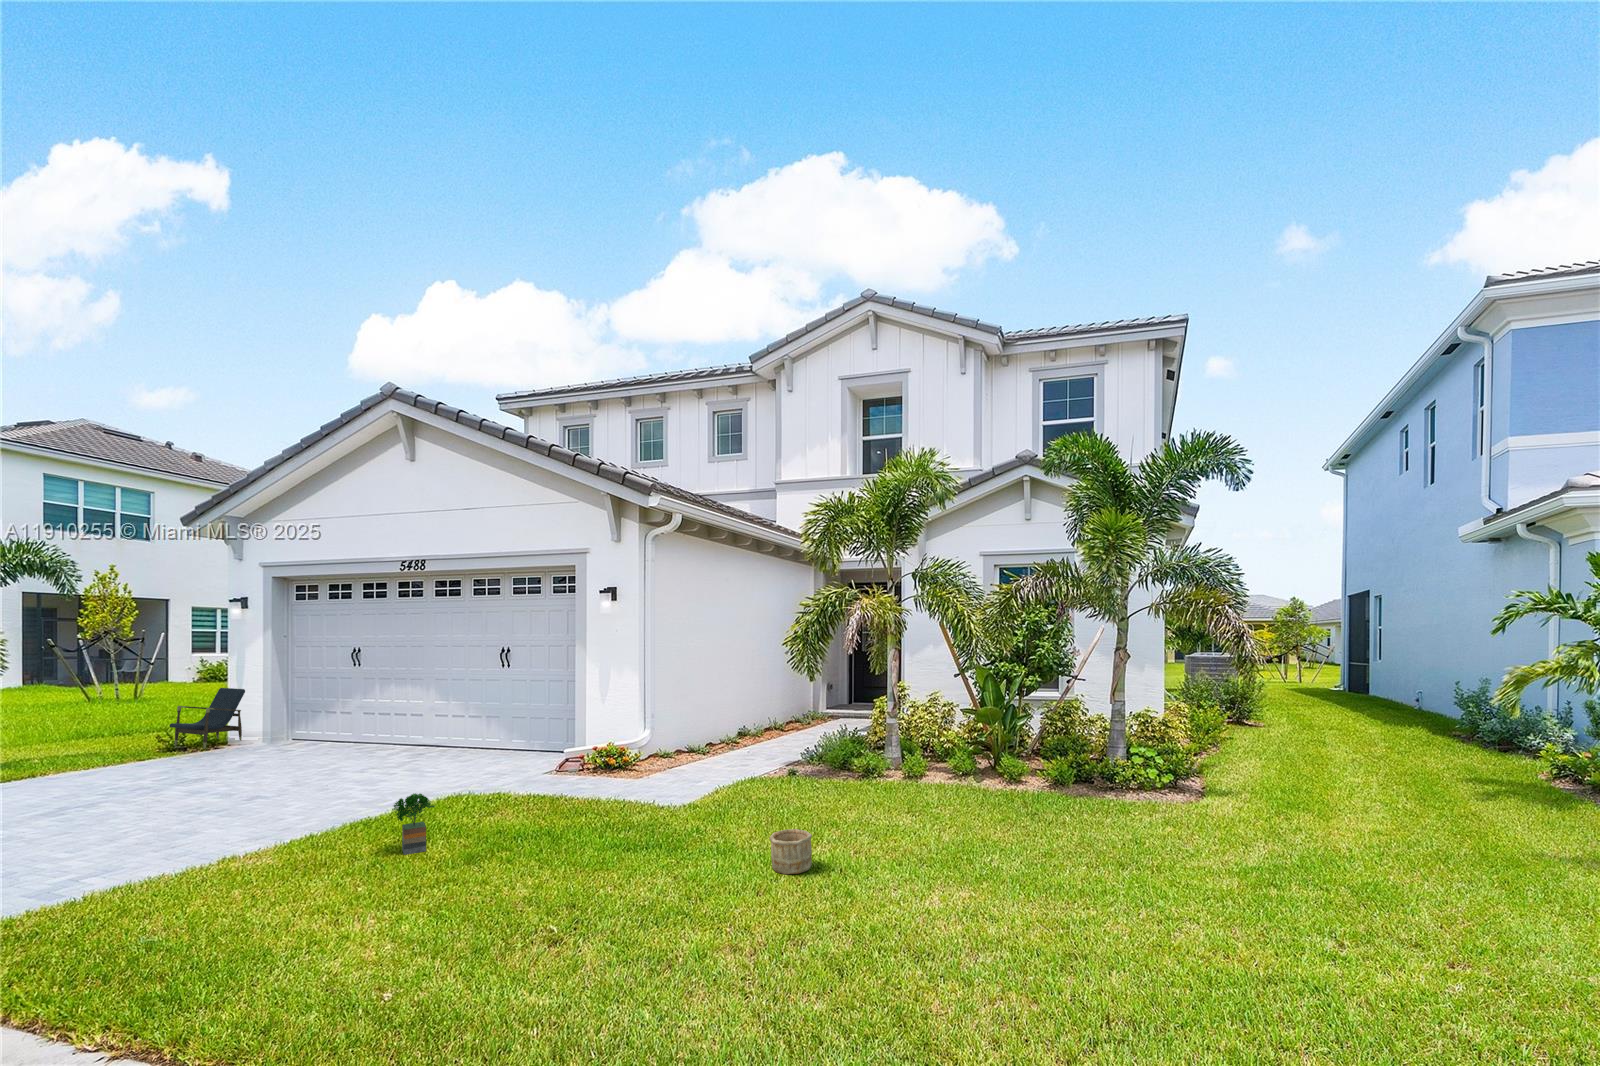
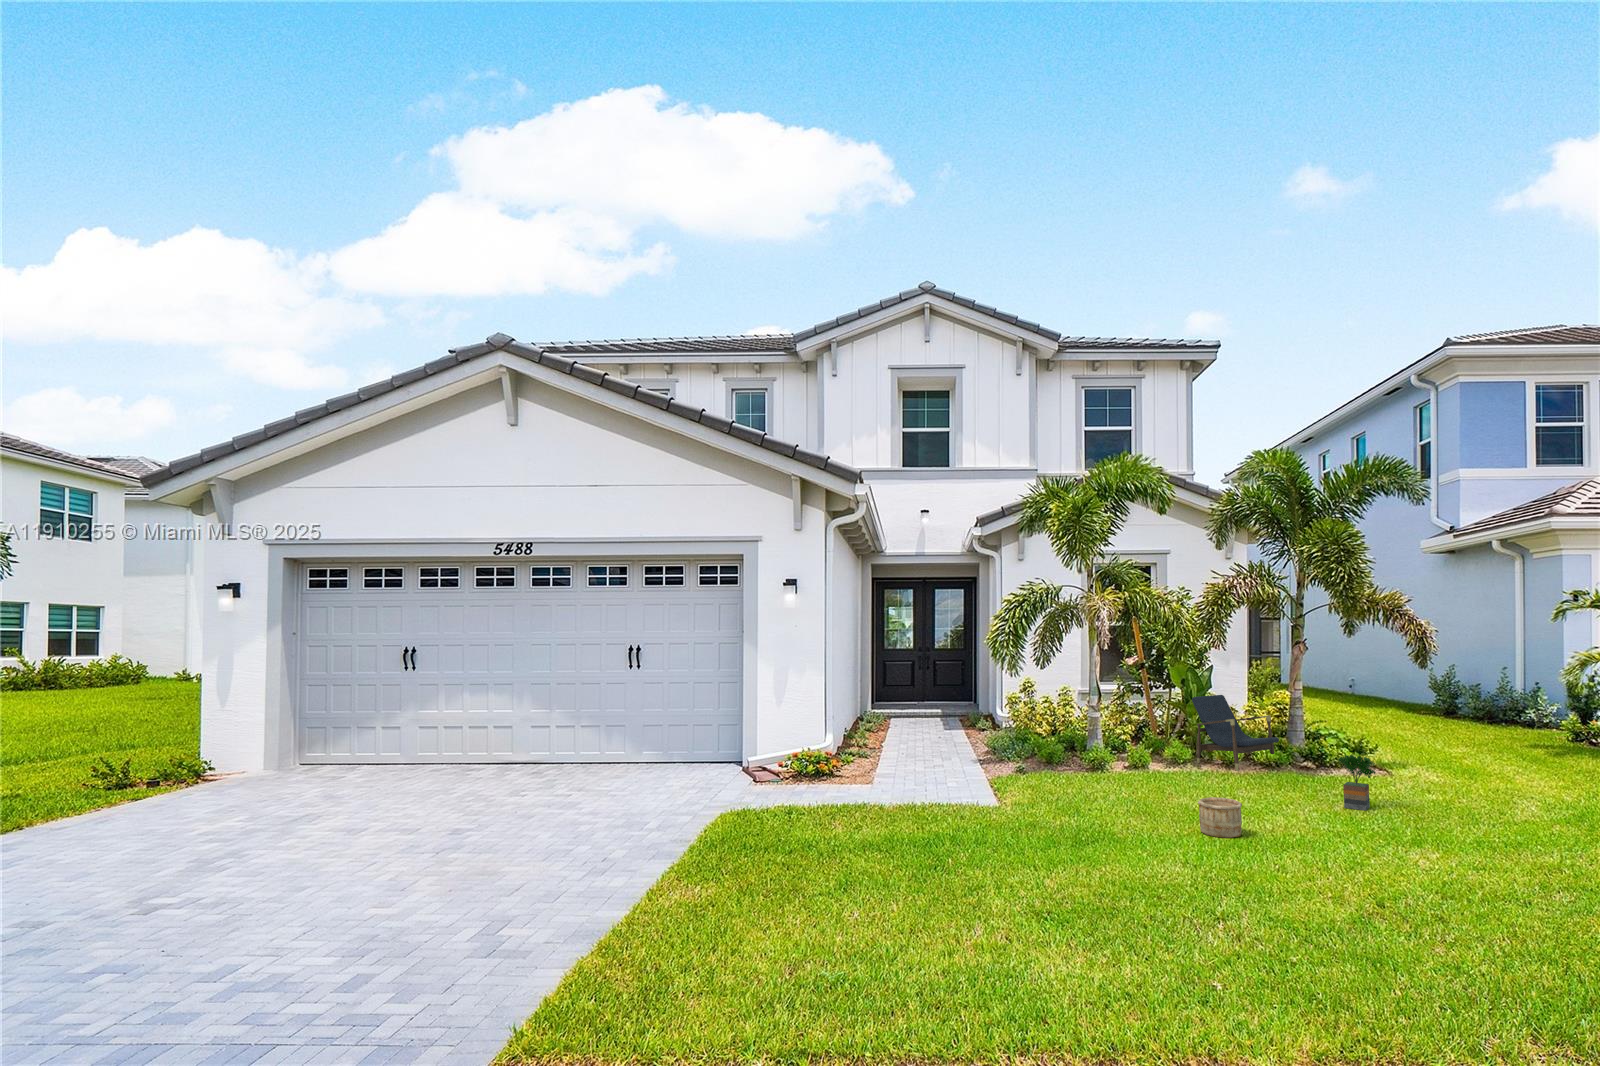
lounge chair: present [170,688,245,749] -> present [1192,695,1279,771]
potted tree: present [394,793,435,855] -> present [1339,755,1375,811]

